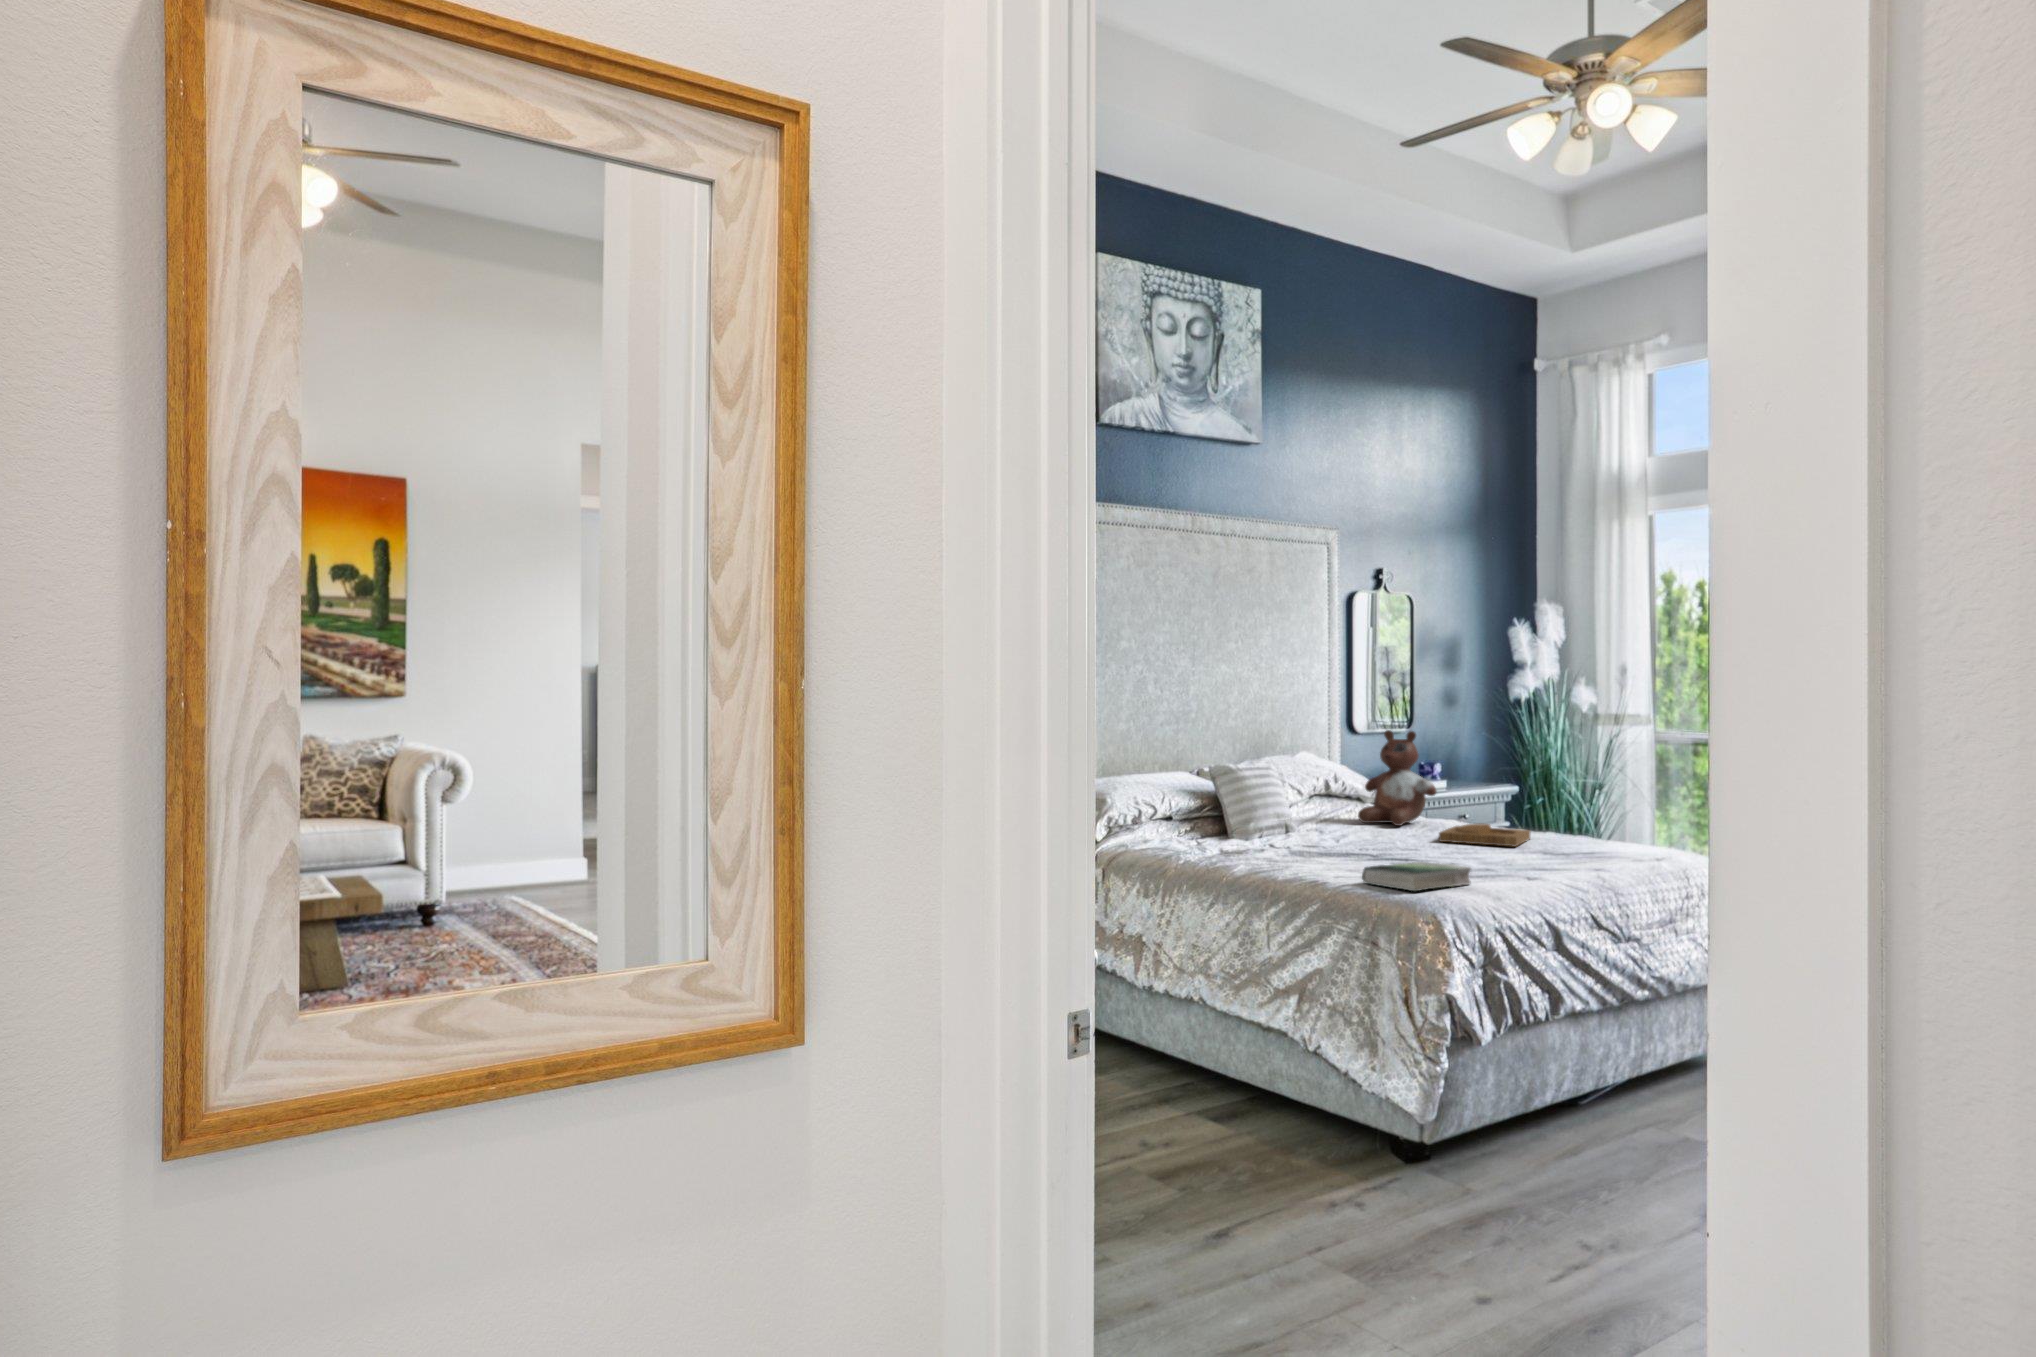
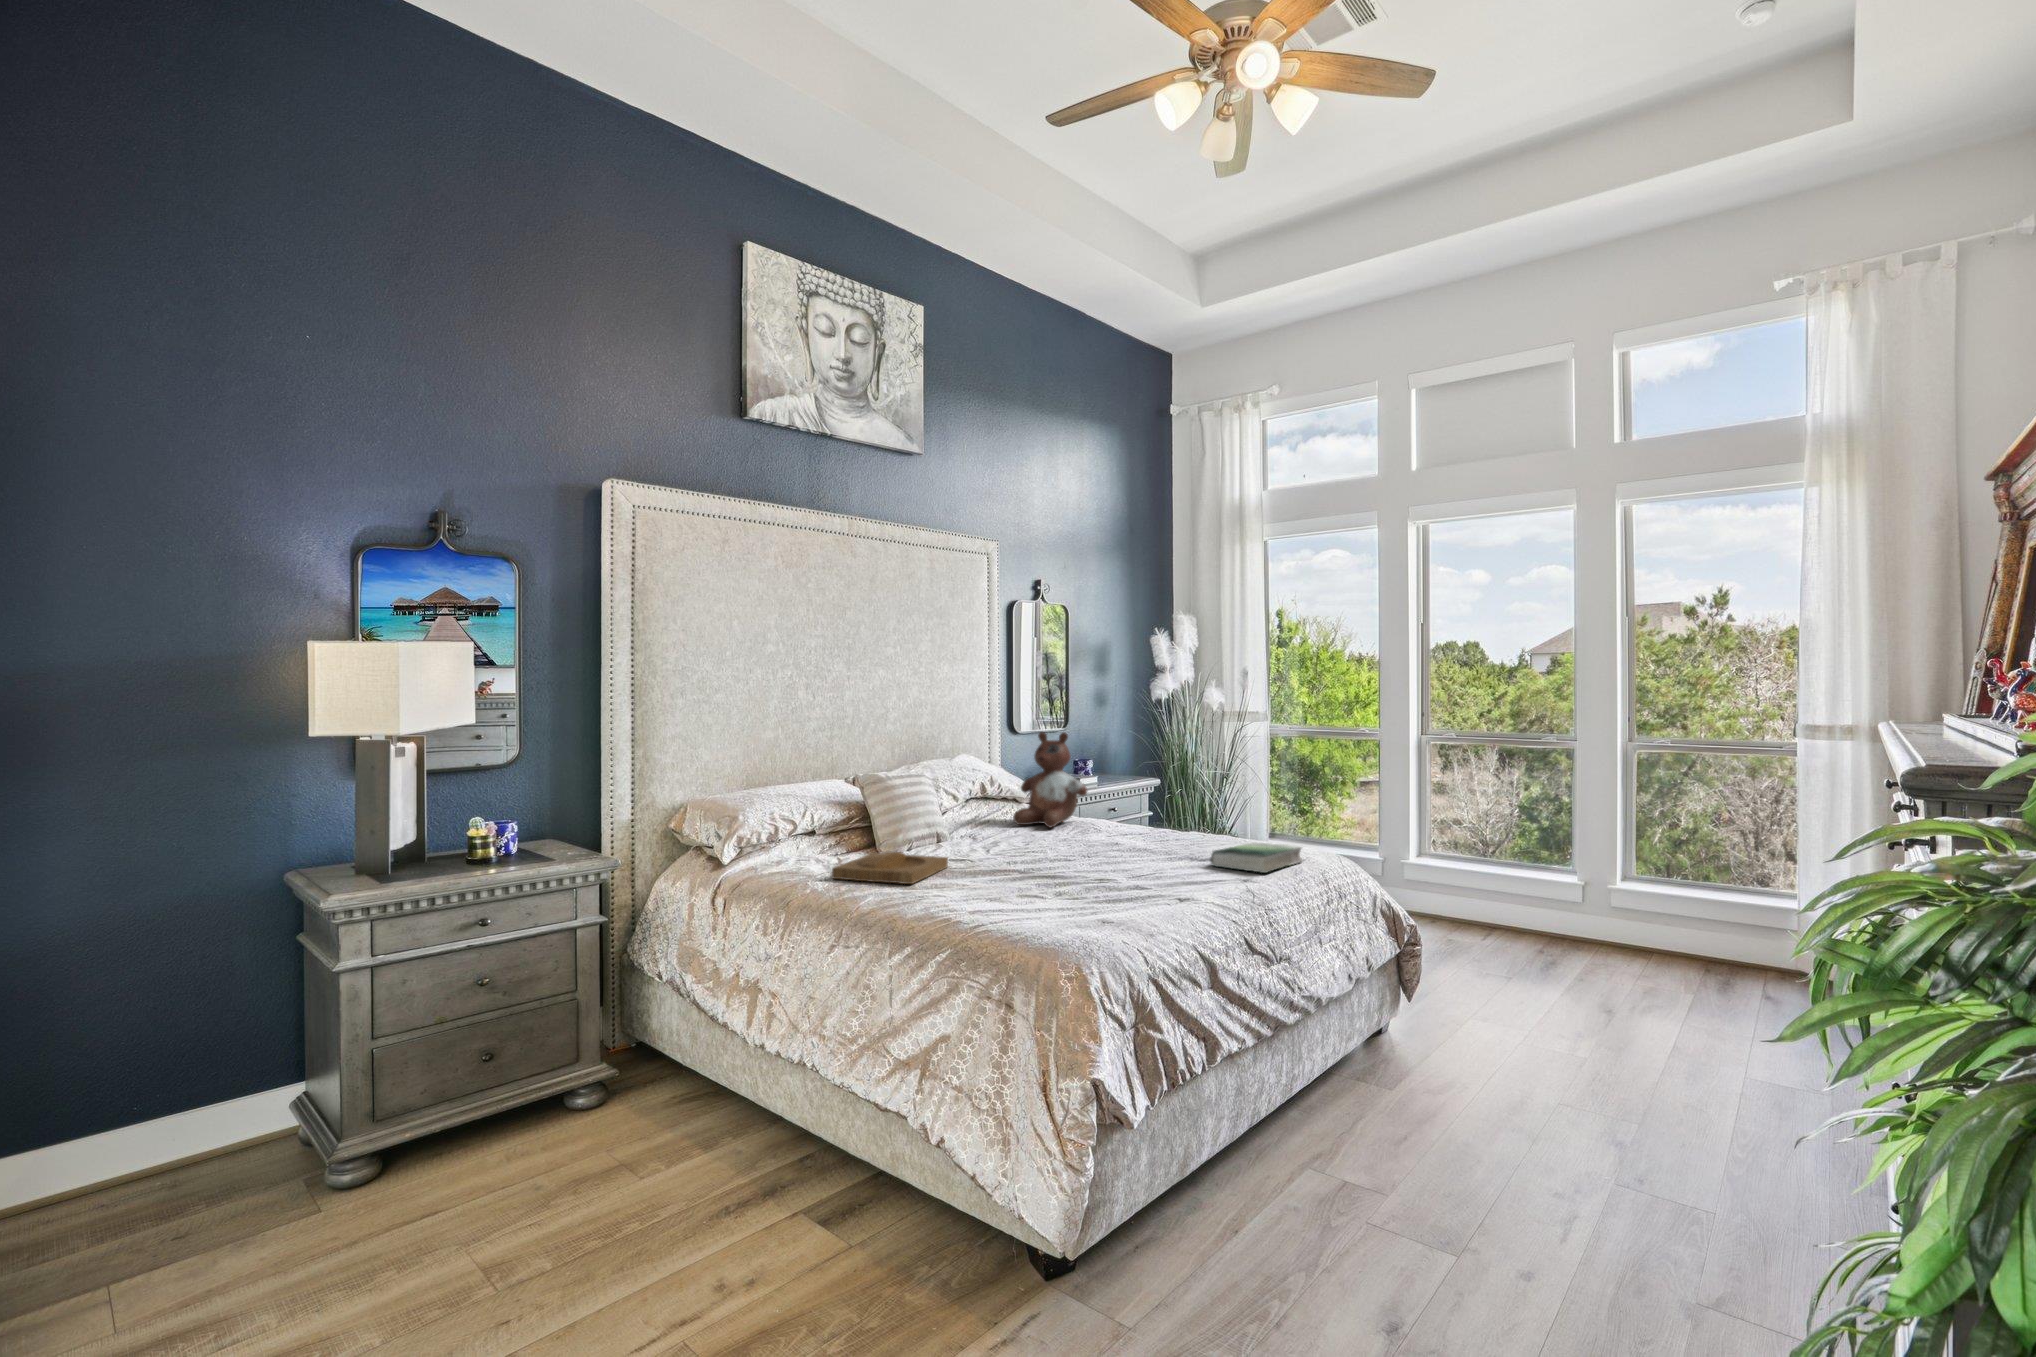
tray: present [1439,823,1530,847] -> present [832,852,948,884]
book: present [1362,862,1471,891] -> present [1210,842,1302,873]

